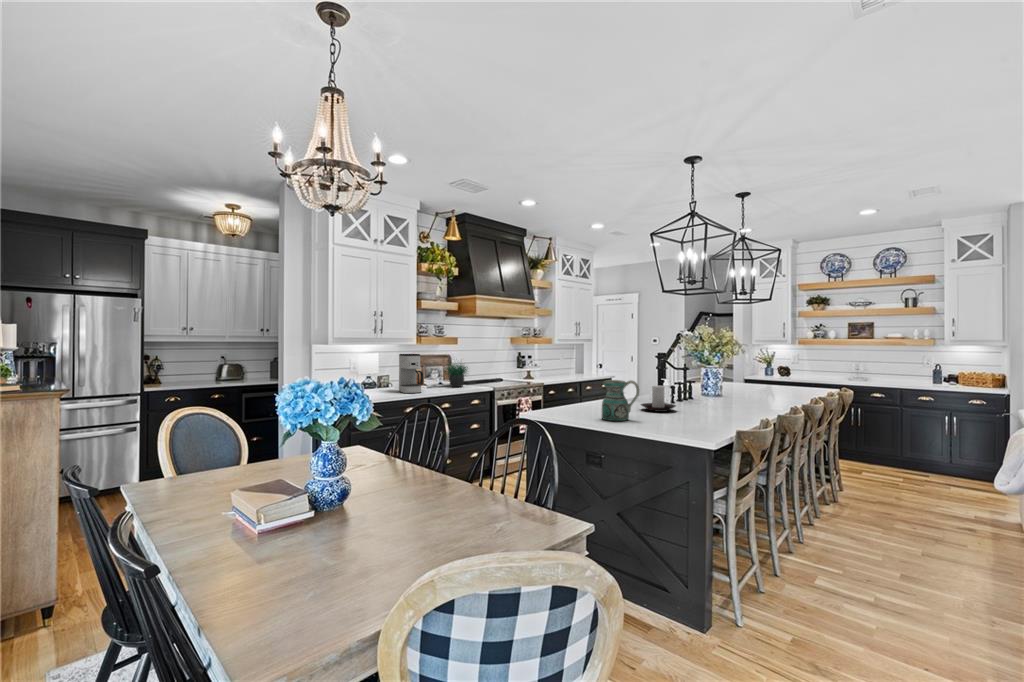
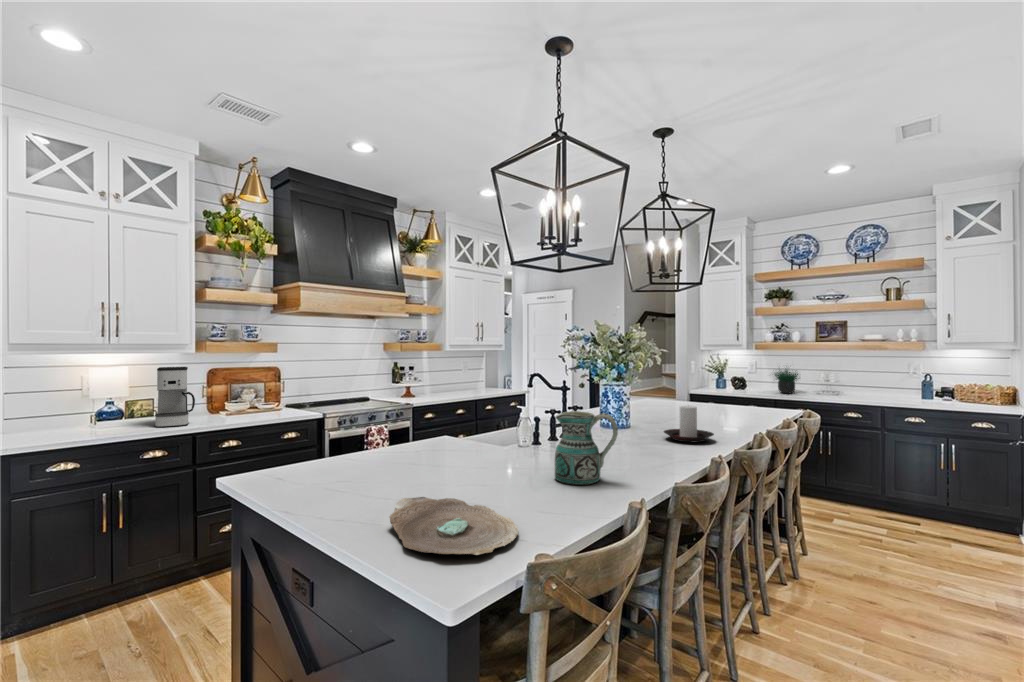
potted plant: present [445,364,468,387] -> present [774,369,800,394]
ceramic pitcher: present [602,380,639,421] -> present [555,411,618,485]
candle holder: present [641,385,676,412] -> present [664,406,714,443]
decorative bowl: none [644,417,714,434] -> present [389,497,518,555]

